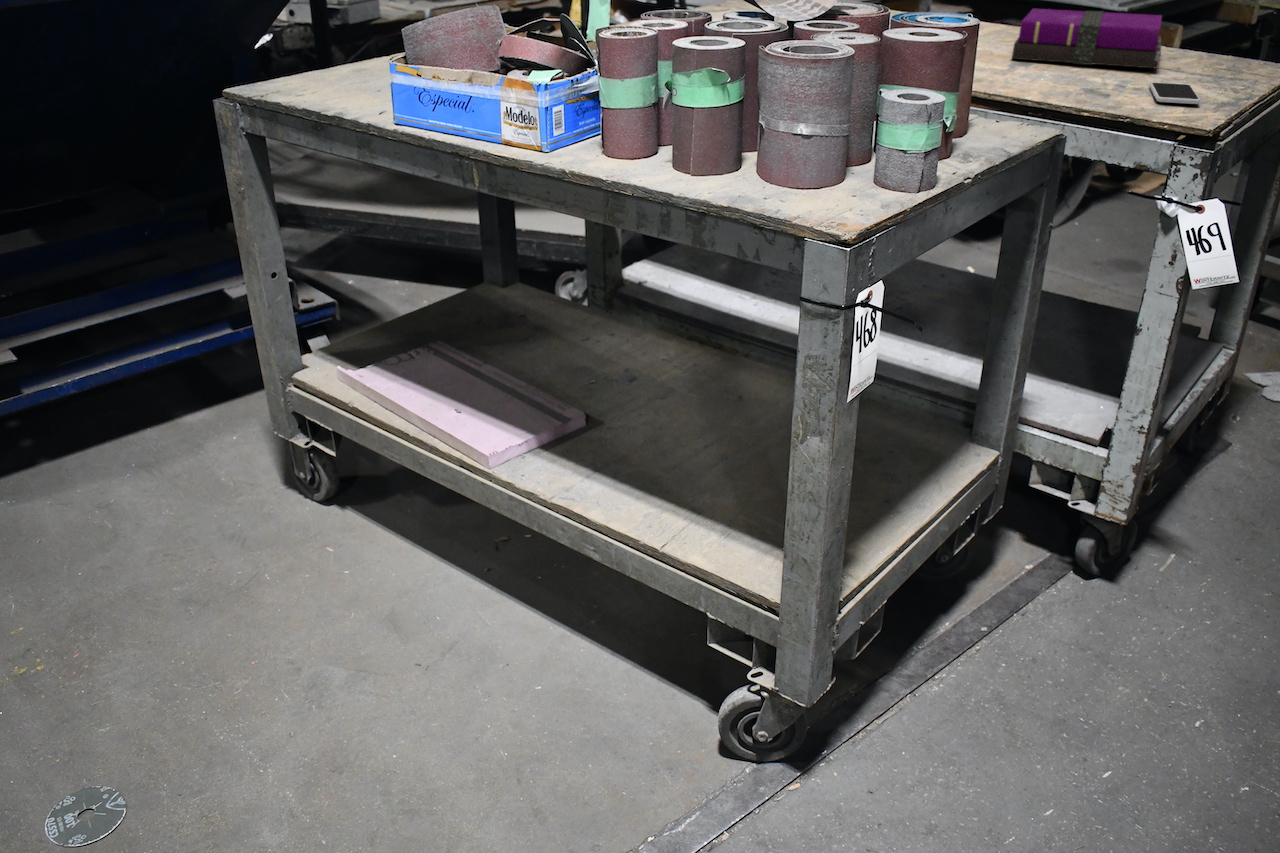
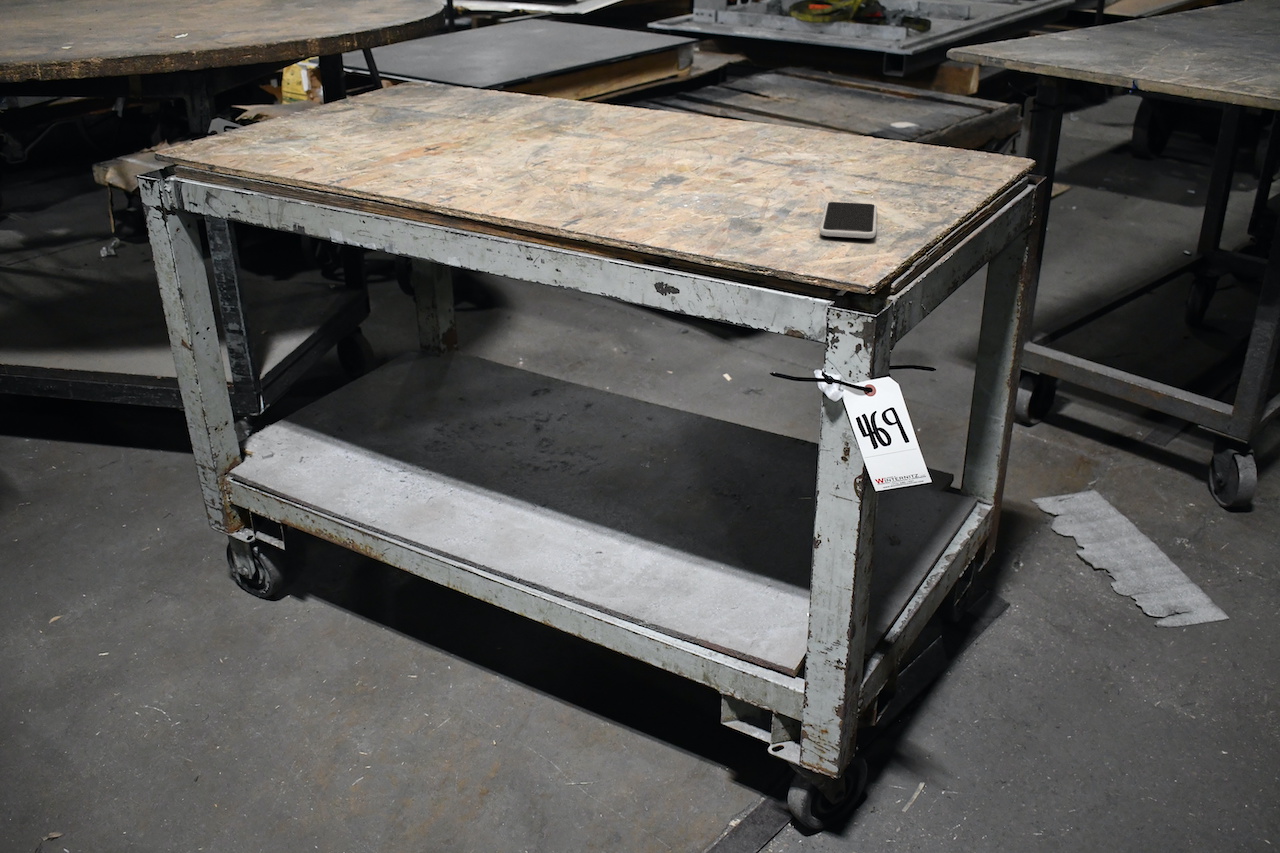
notebook: present [1012,9,1162,69] -> none [672,94,867,177]

